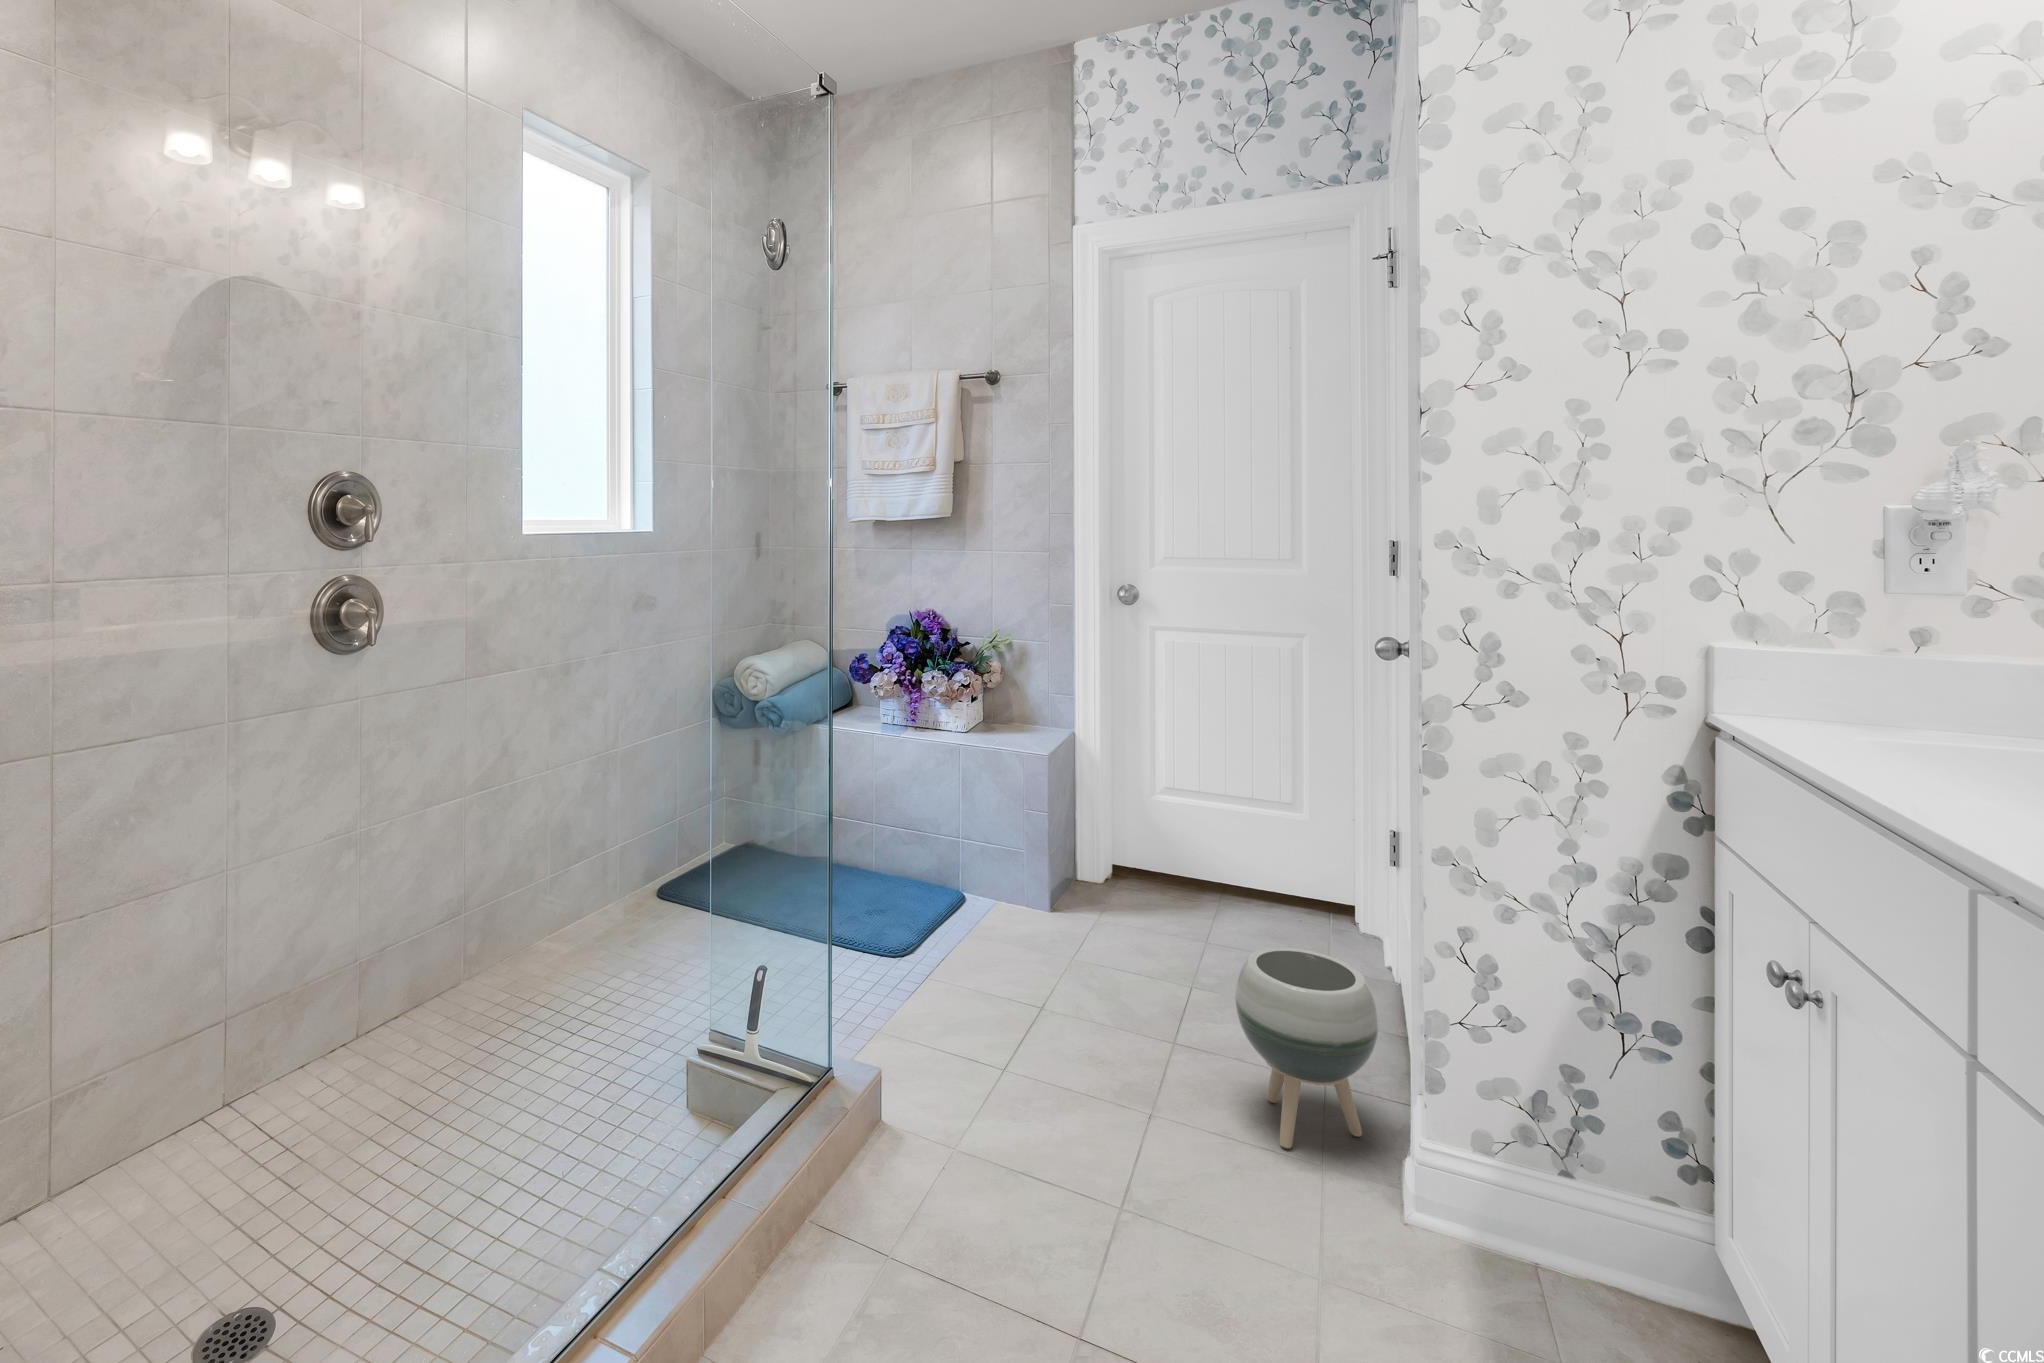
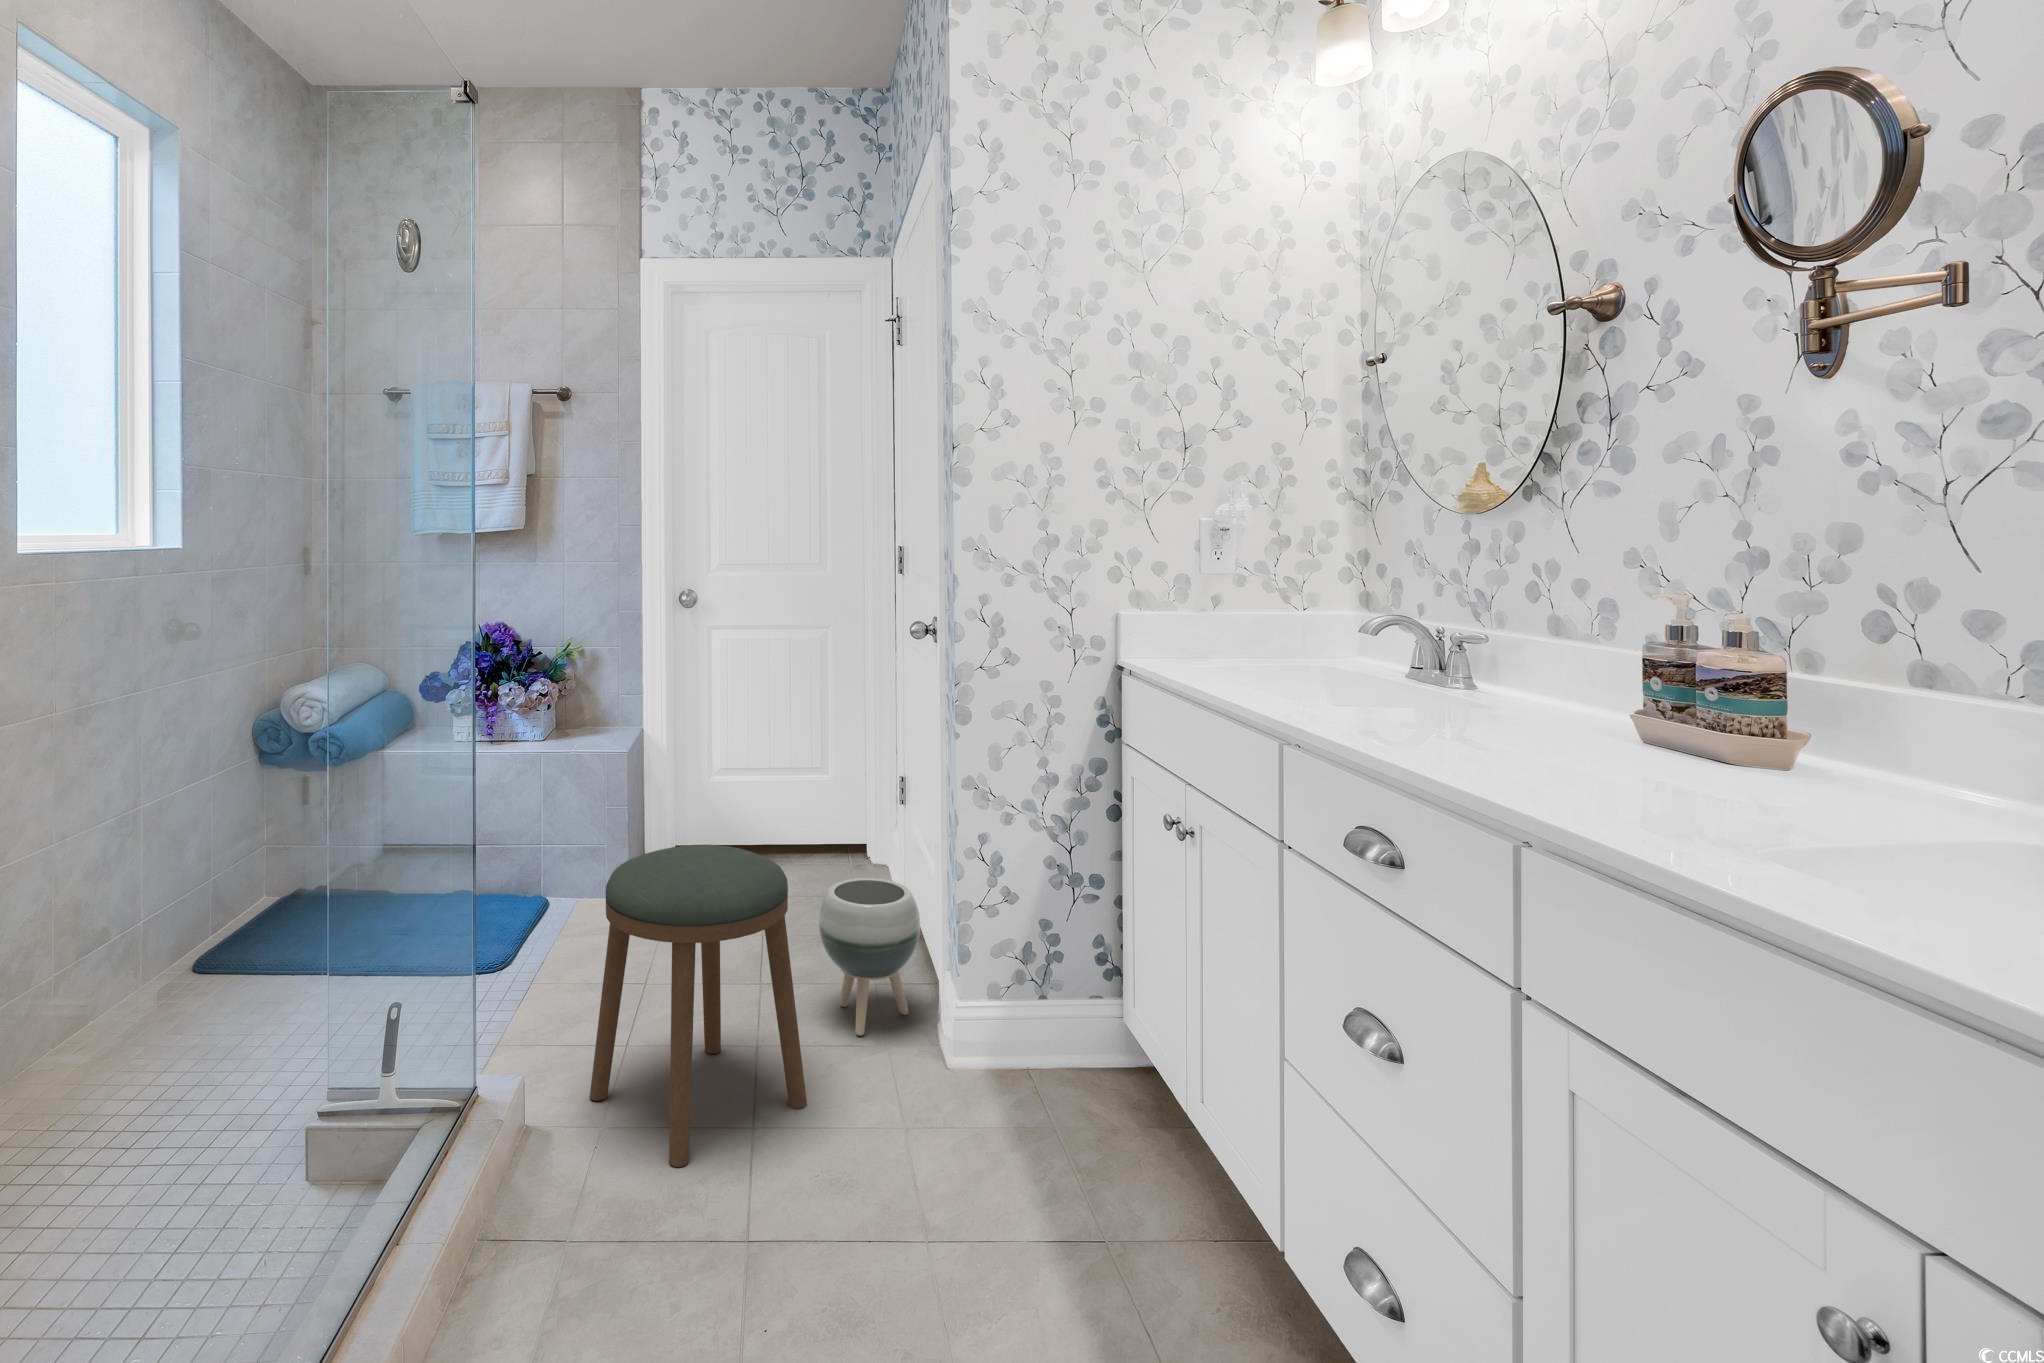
stool: none [942,874,1192,1250] -> present [590,845,807,1167]

